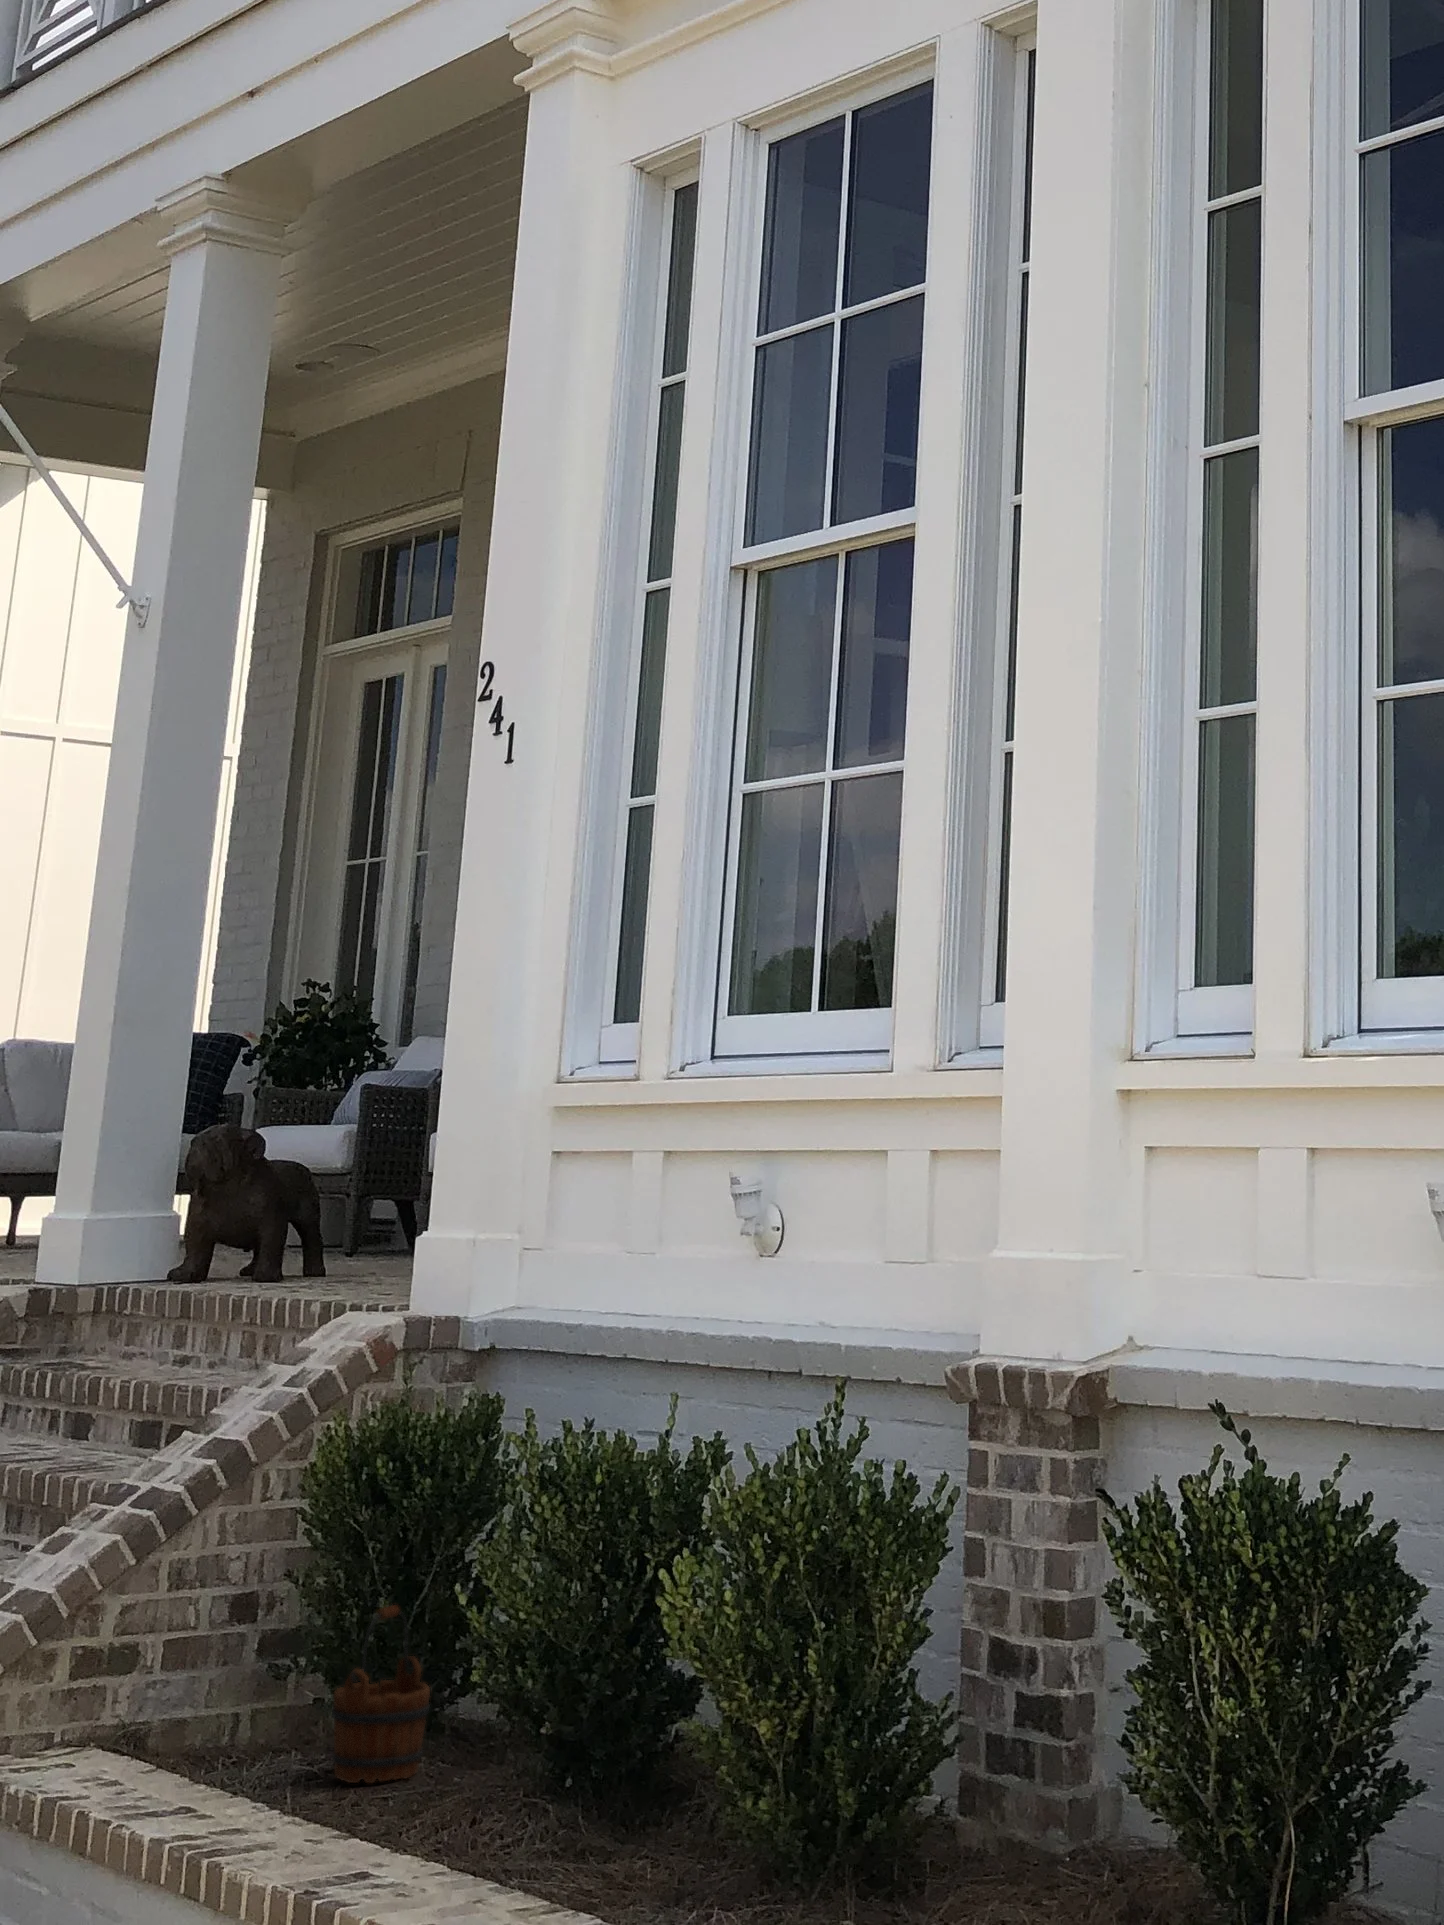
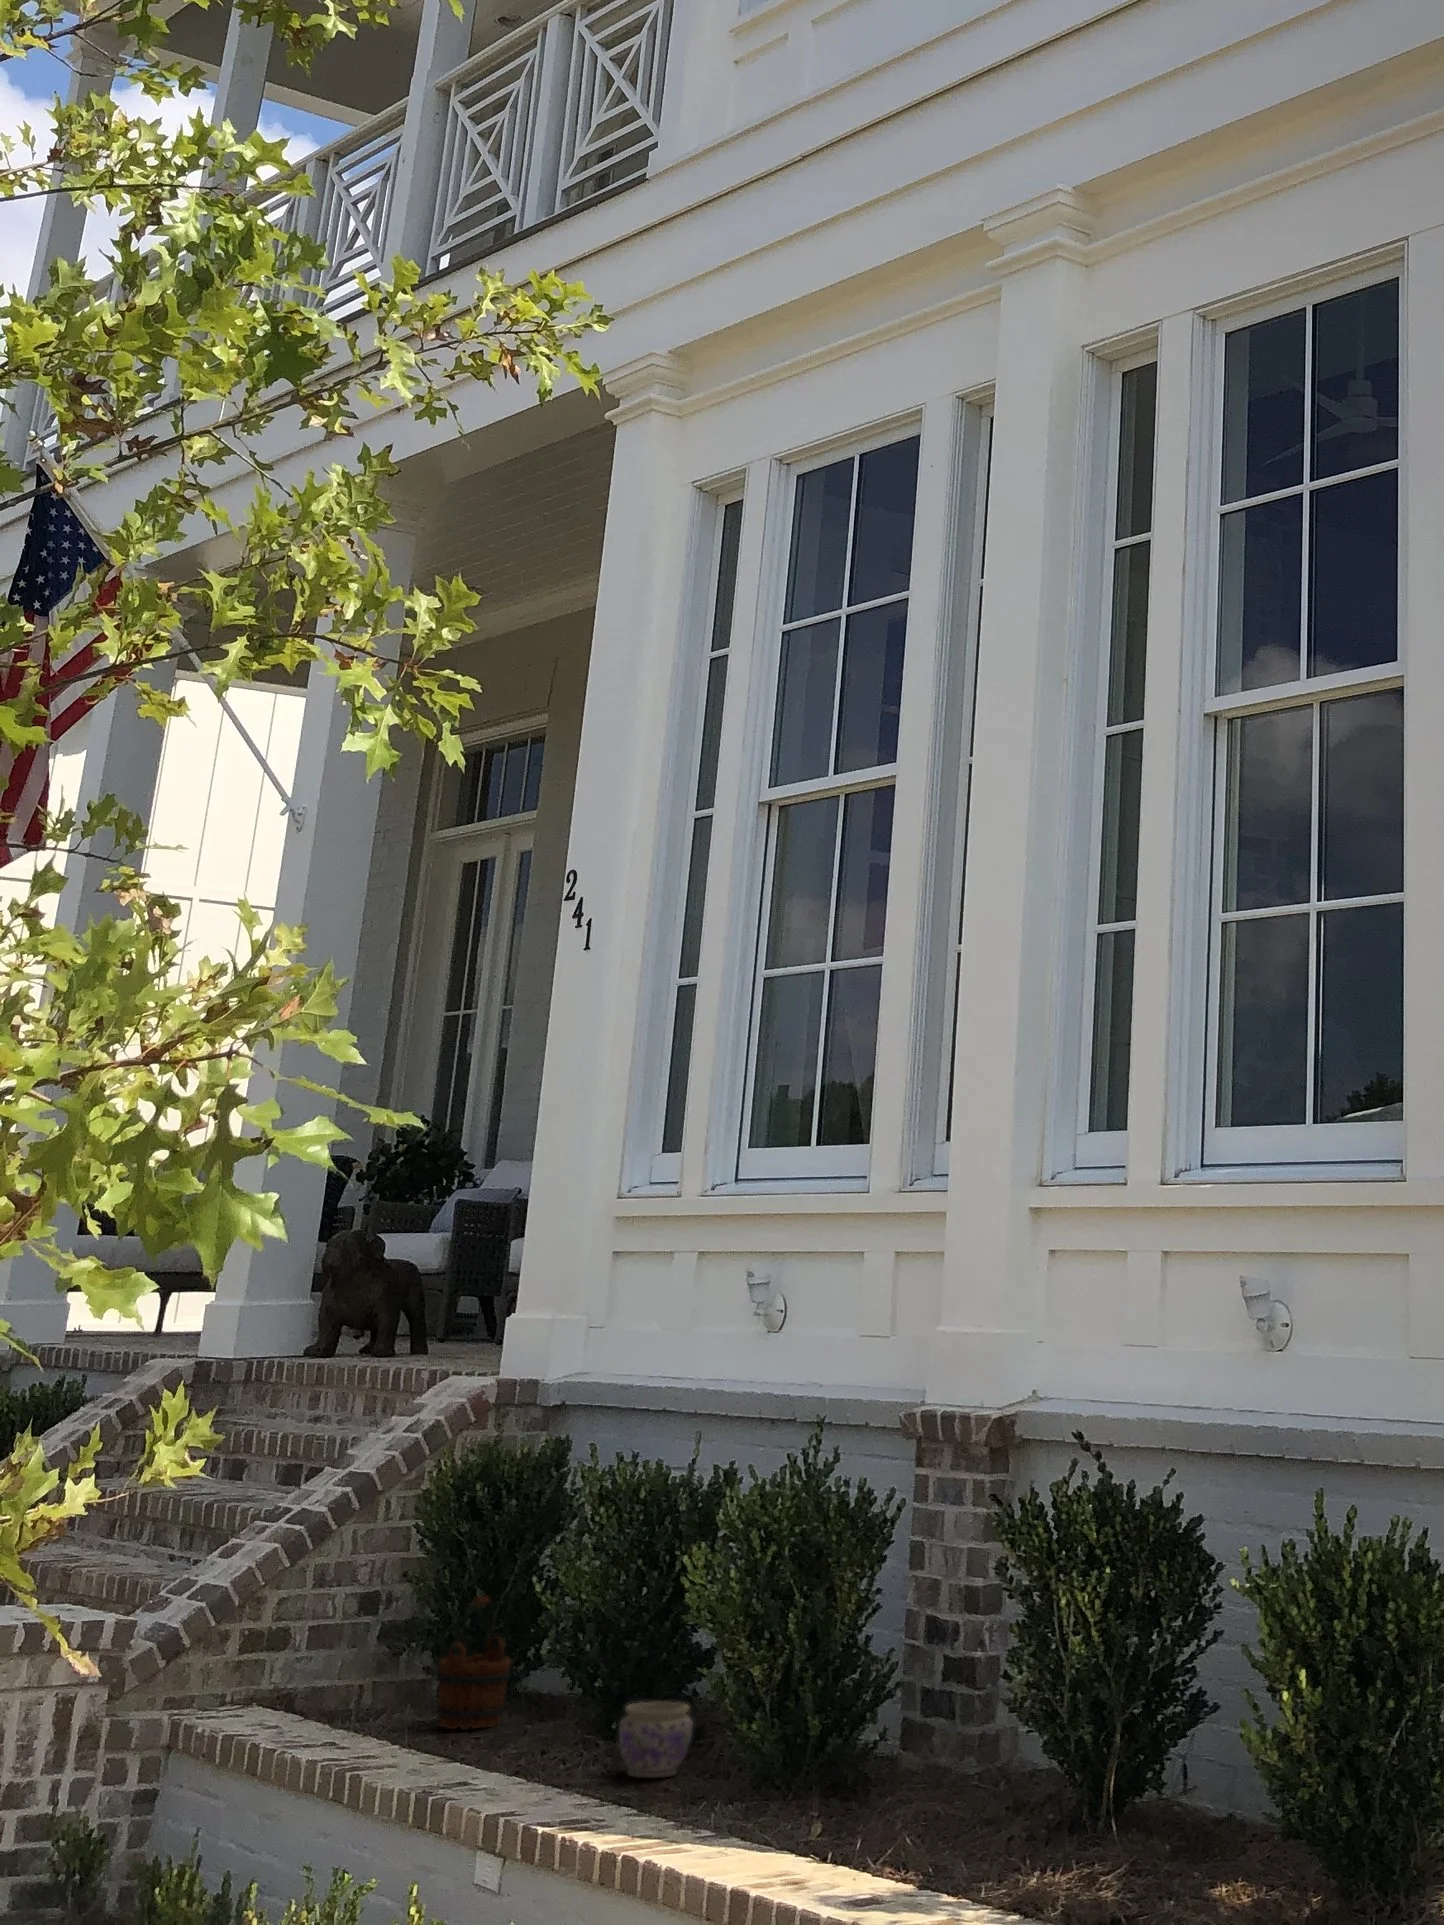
planter: none [576,1757,678,1866] -> present [619,1702,693,1778]

